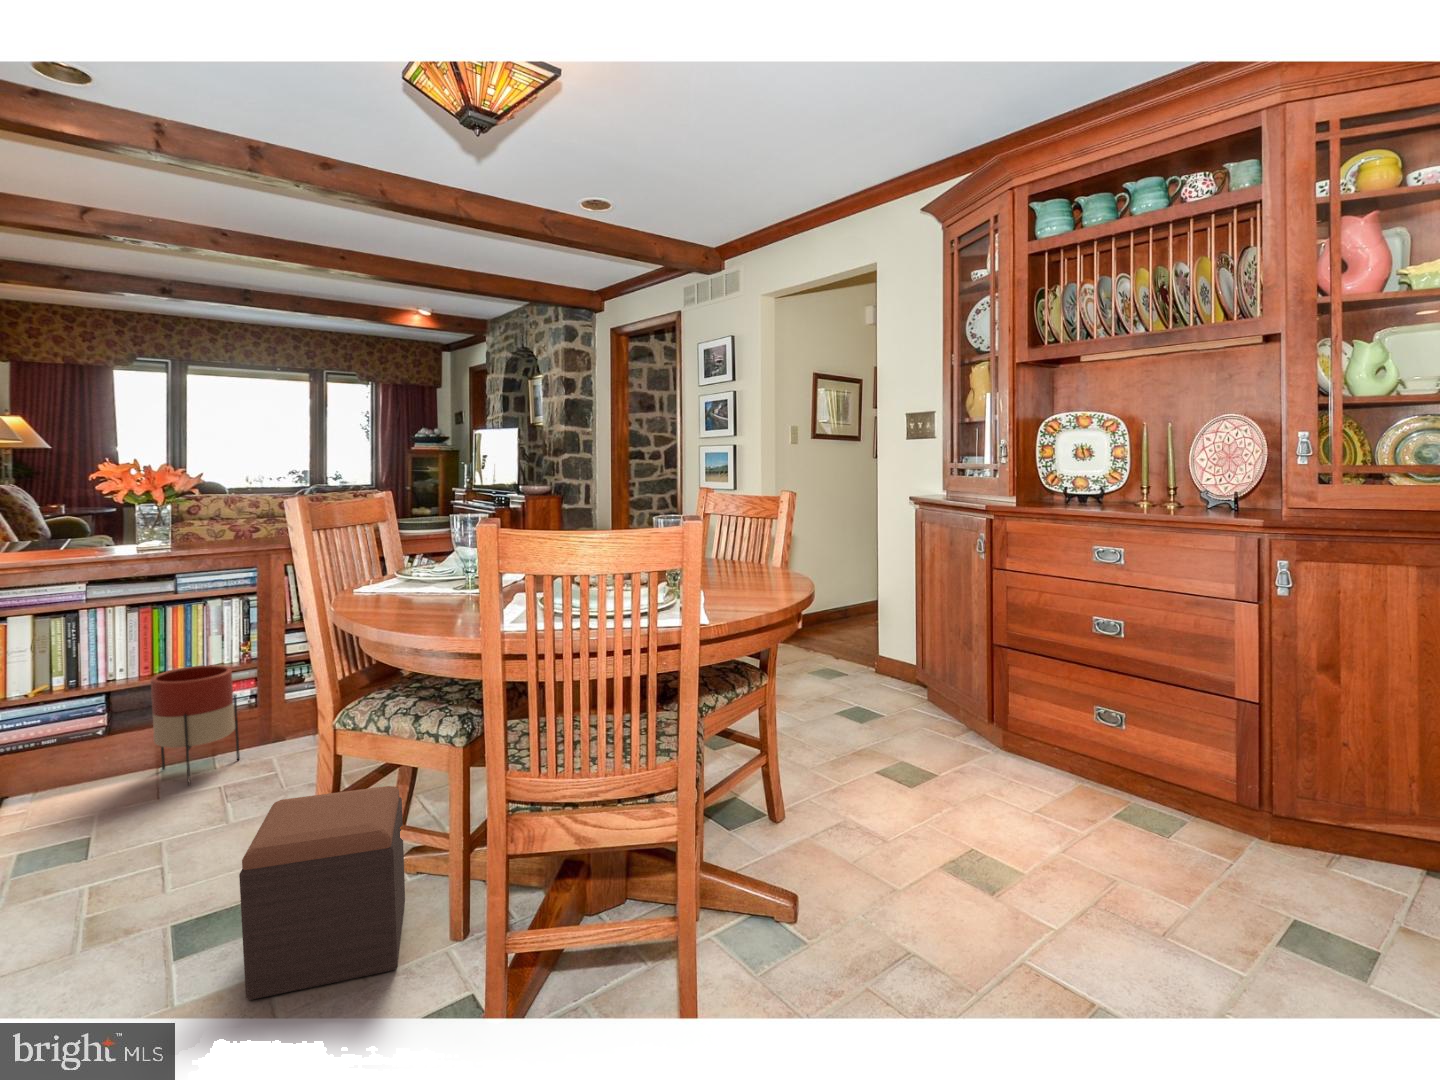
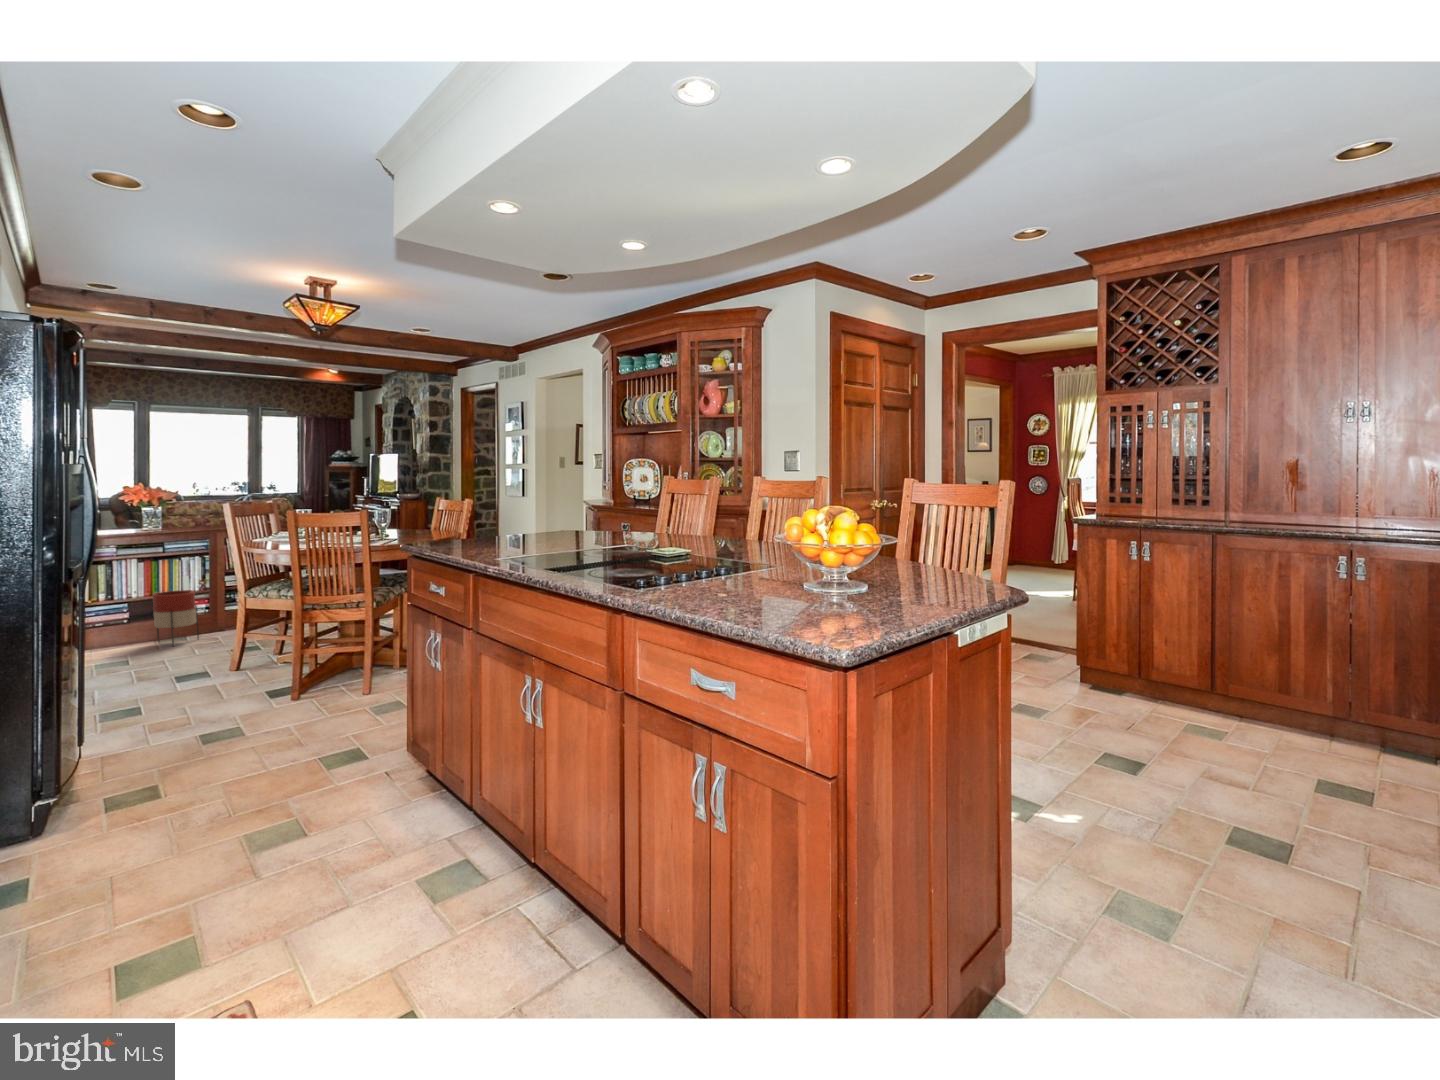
footstool: present [239,786,405,1000] -> none [201,620,272,687]

